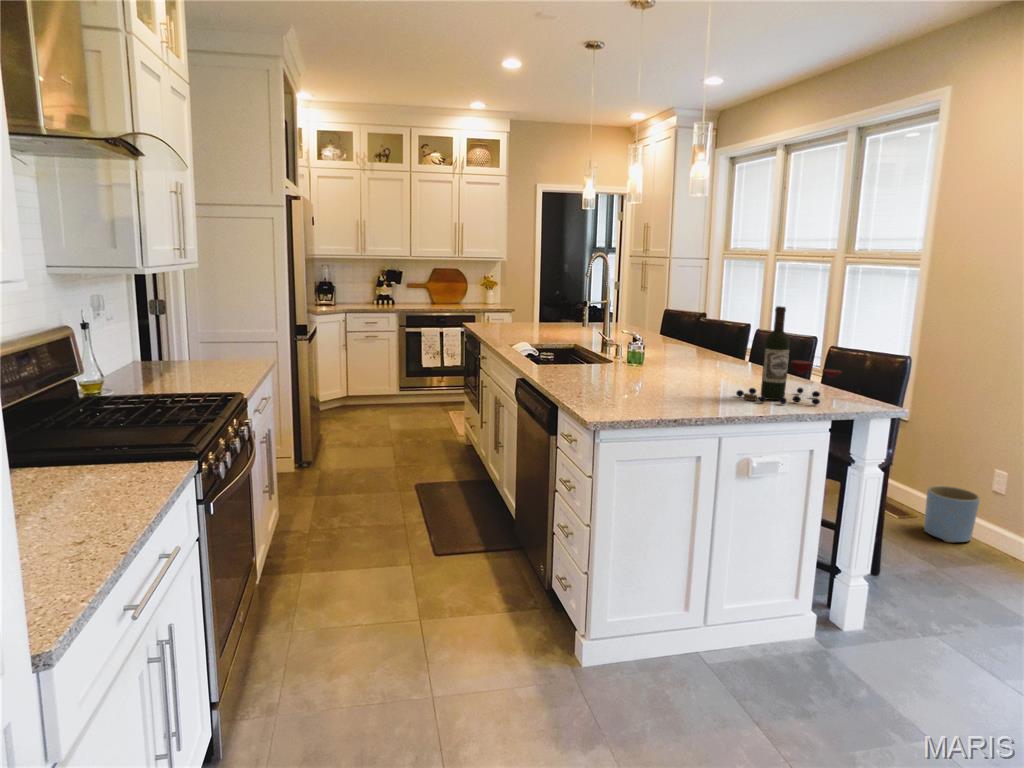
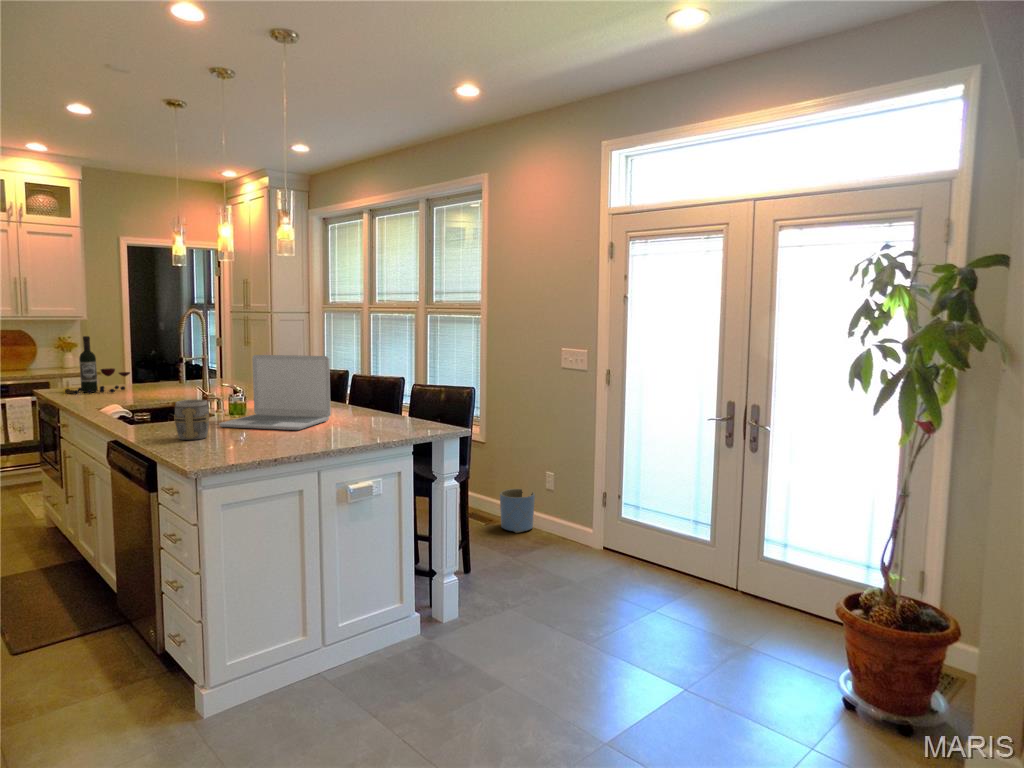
laptop: none [616,303,736,388] -> present [219,355,331,430]
wine bottle: present [736,306,842,405] -> present [65,336,130,394]
mug: none [577,347,609,388] -> present [174,400,209,440]

